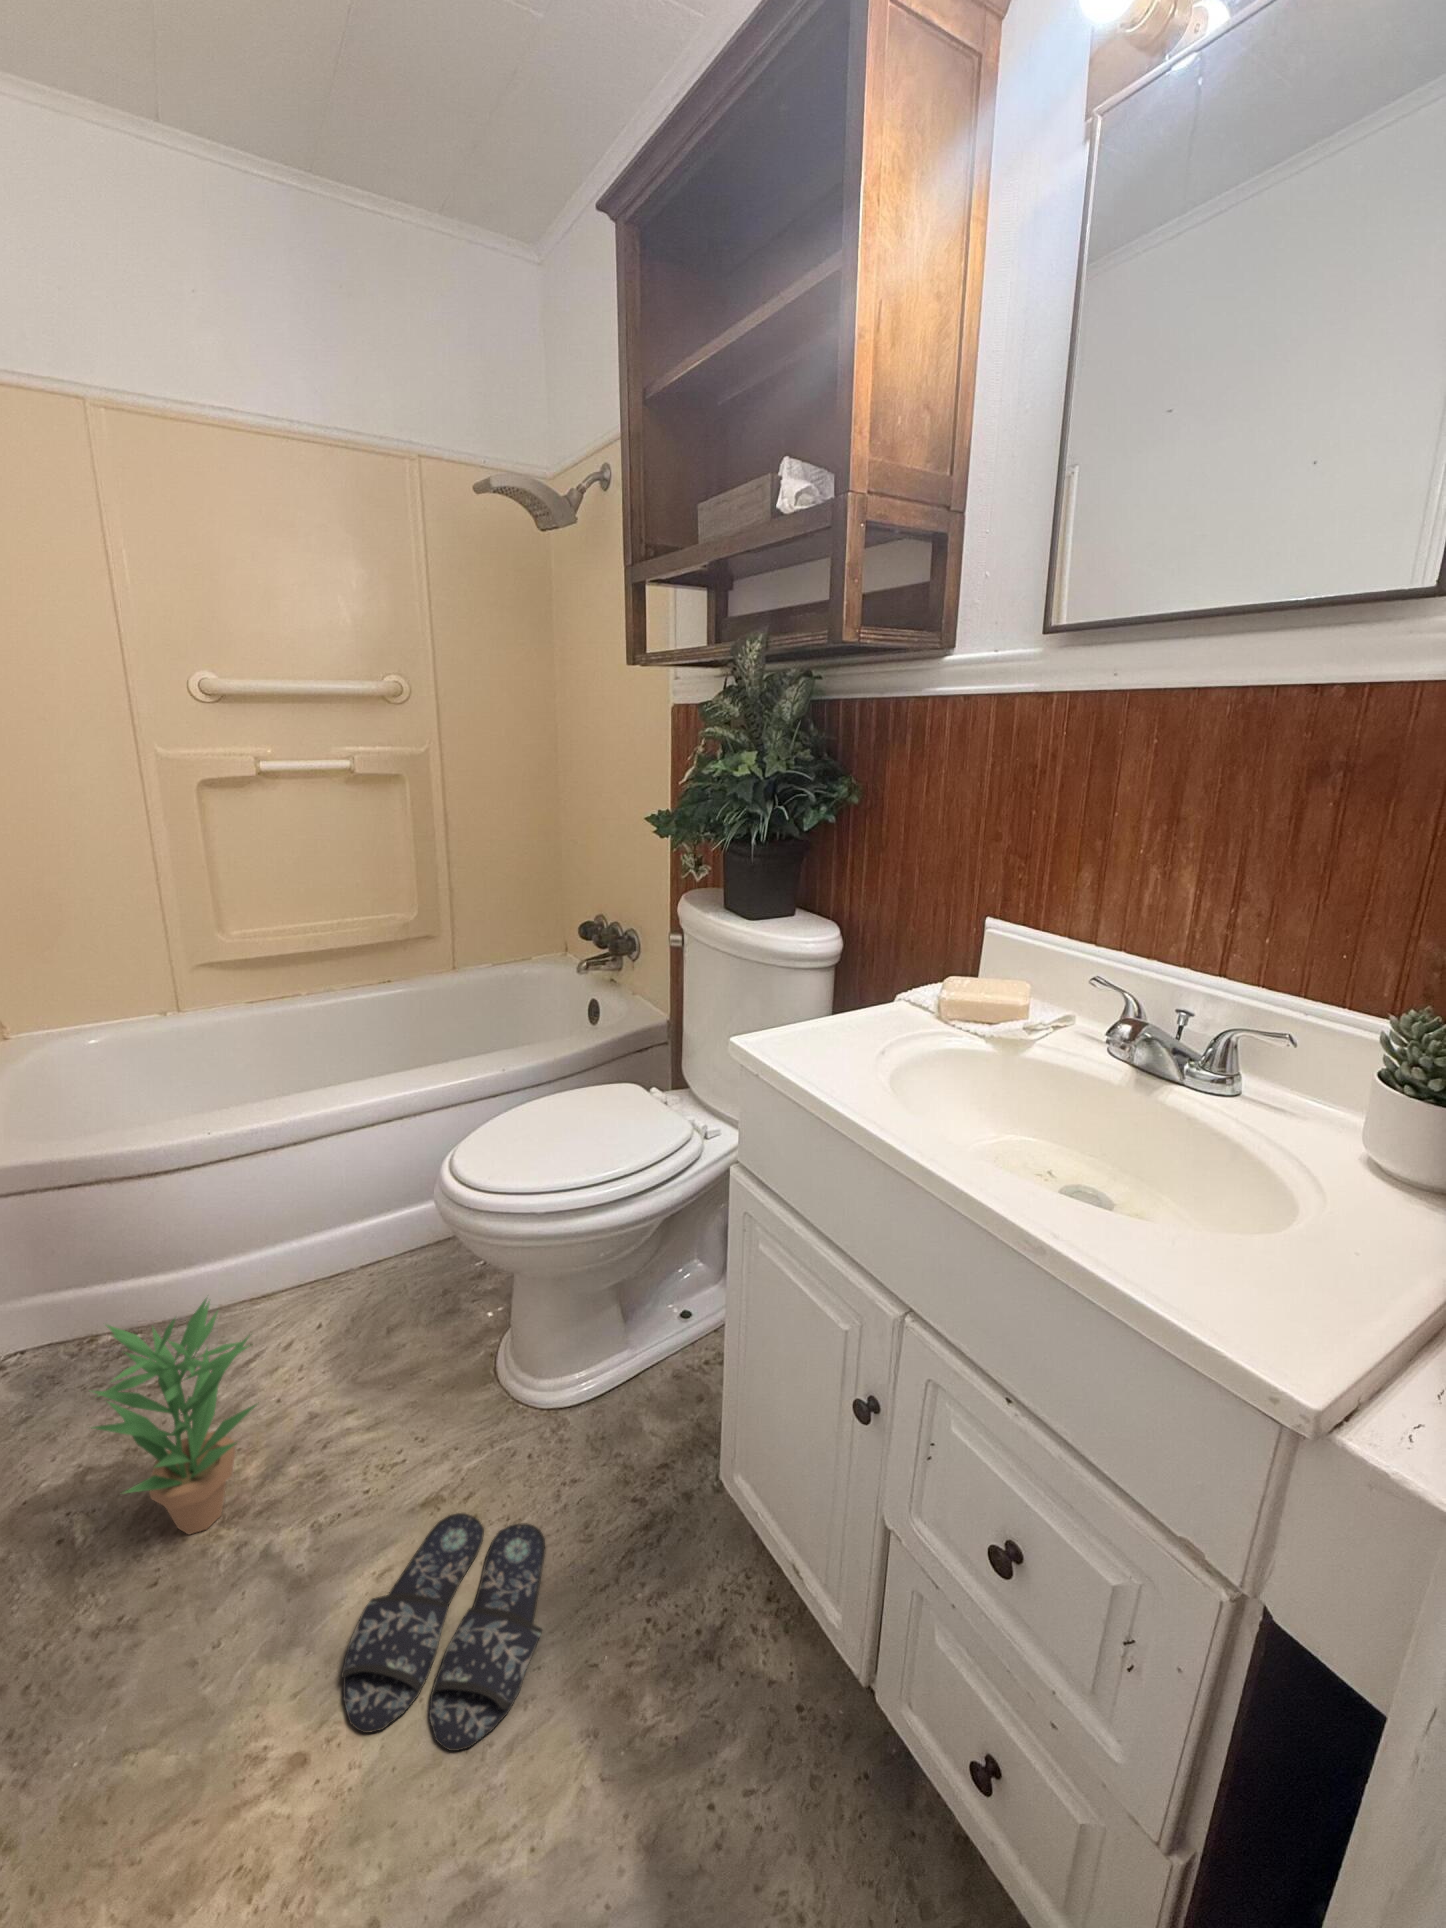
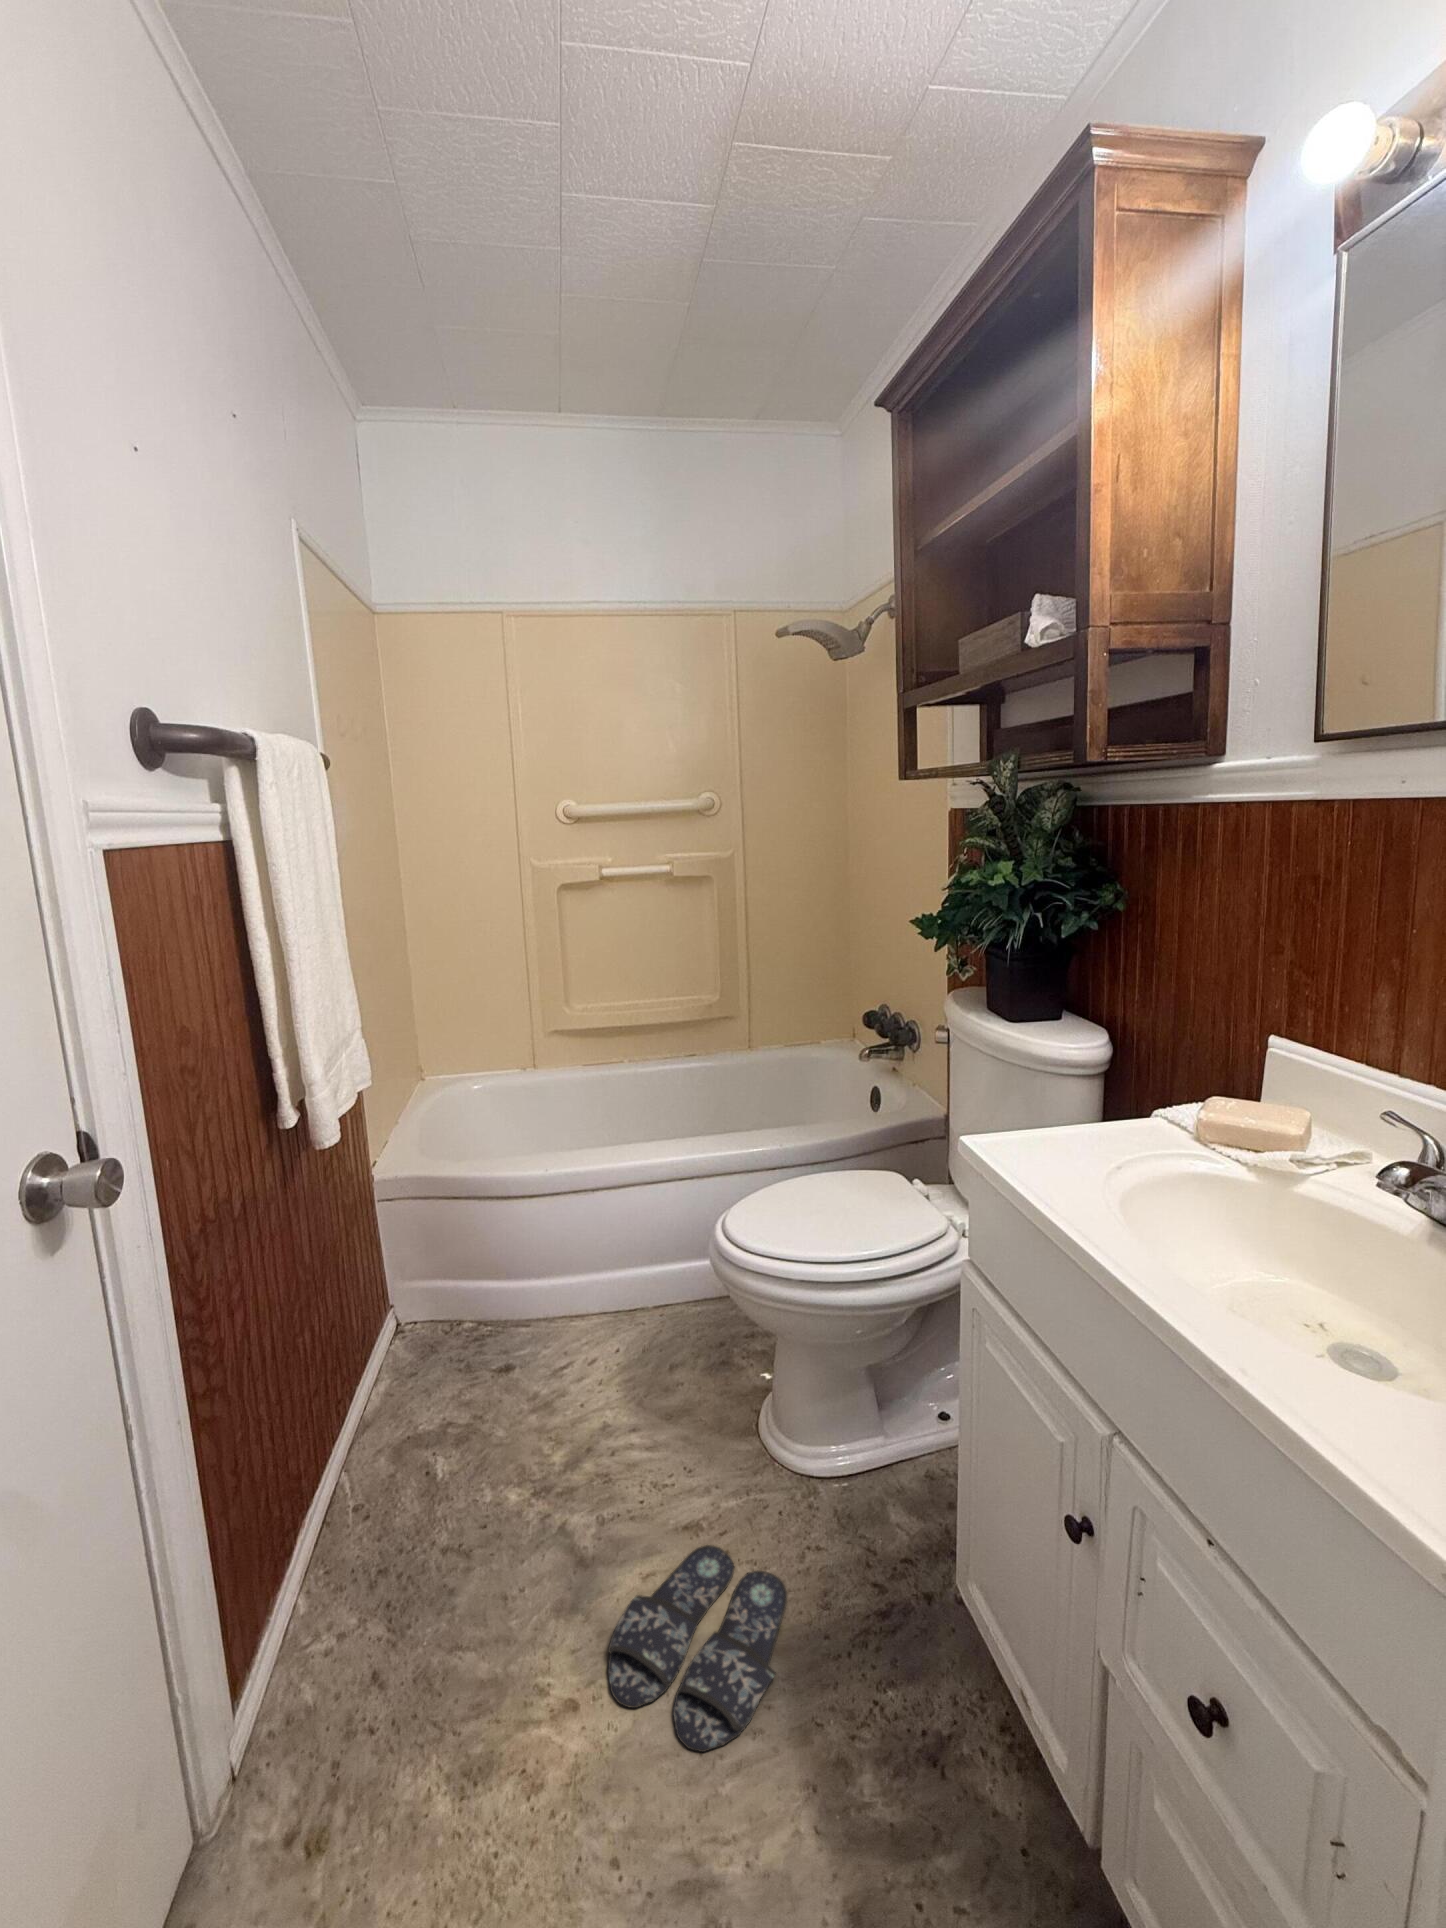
potted plant: present [91,1299,256,1534] -> none [448,1300,565,1499]

